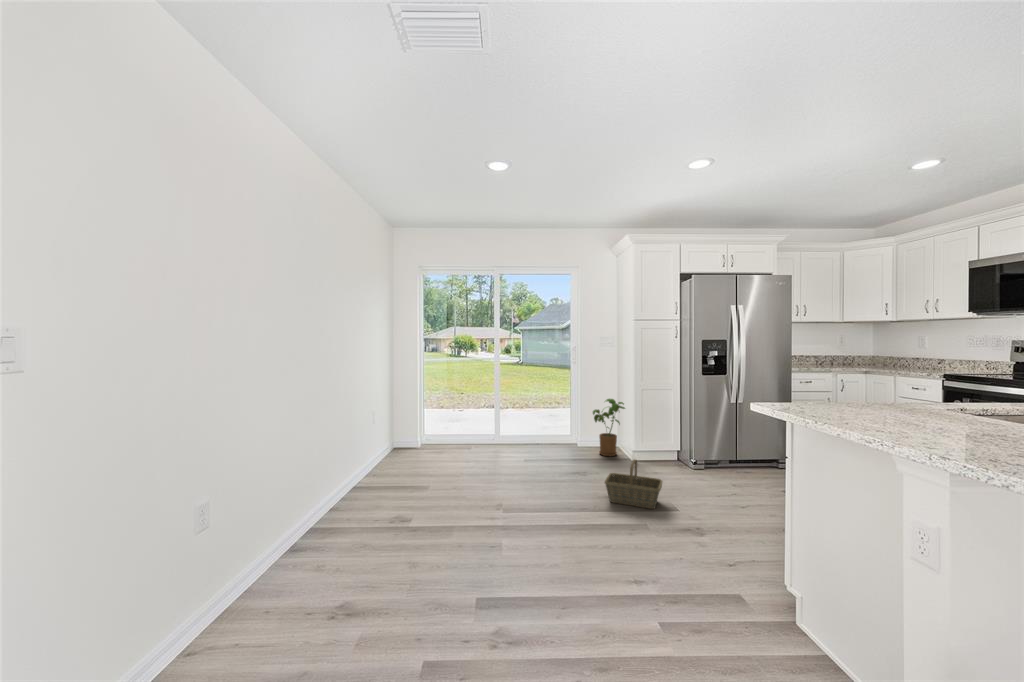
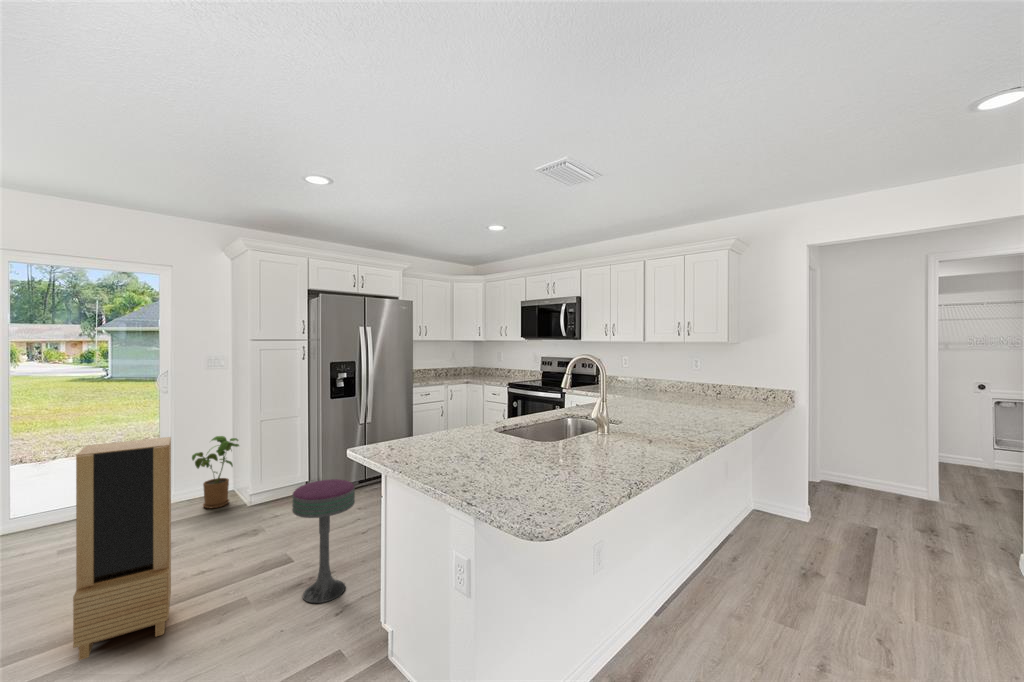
storage cabinet: none [542,385,593,533] -> present [73,437,171,660]
bar stool: none [683,442,744,556] -> present [292,479,355,603]
basket: present [605,460,662,509] -> none [196,512,277,575]

